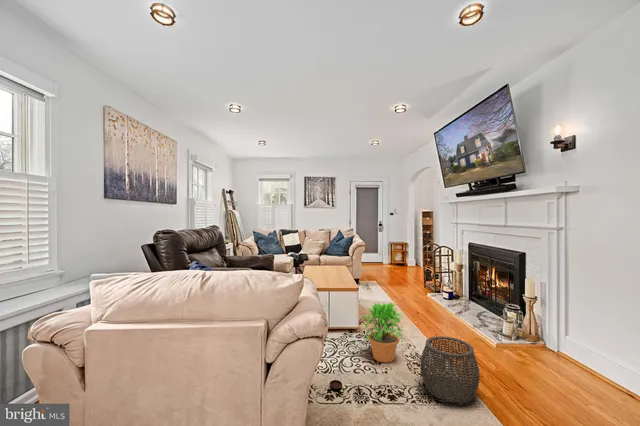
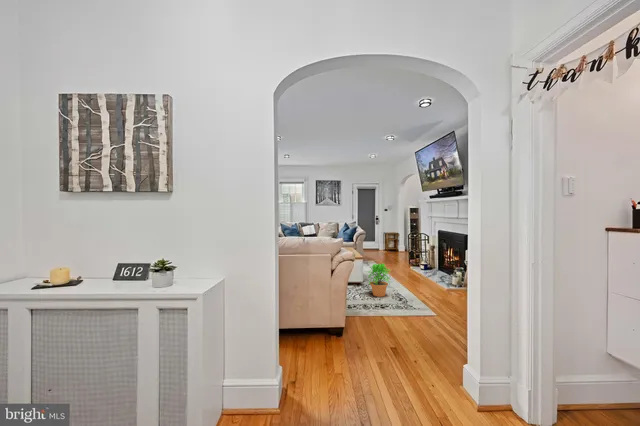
woven basket: present [420,336,480,404] -> none [399,278,429,309]

